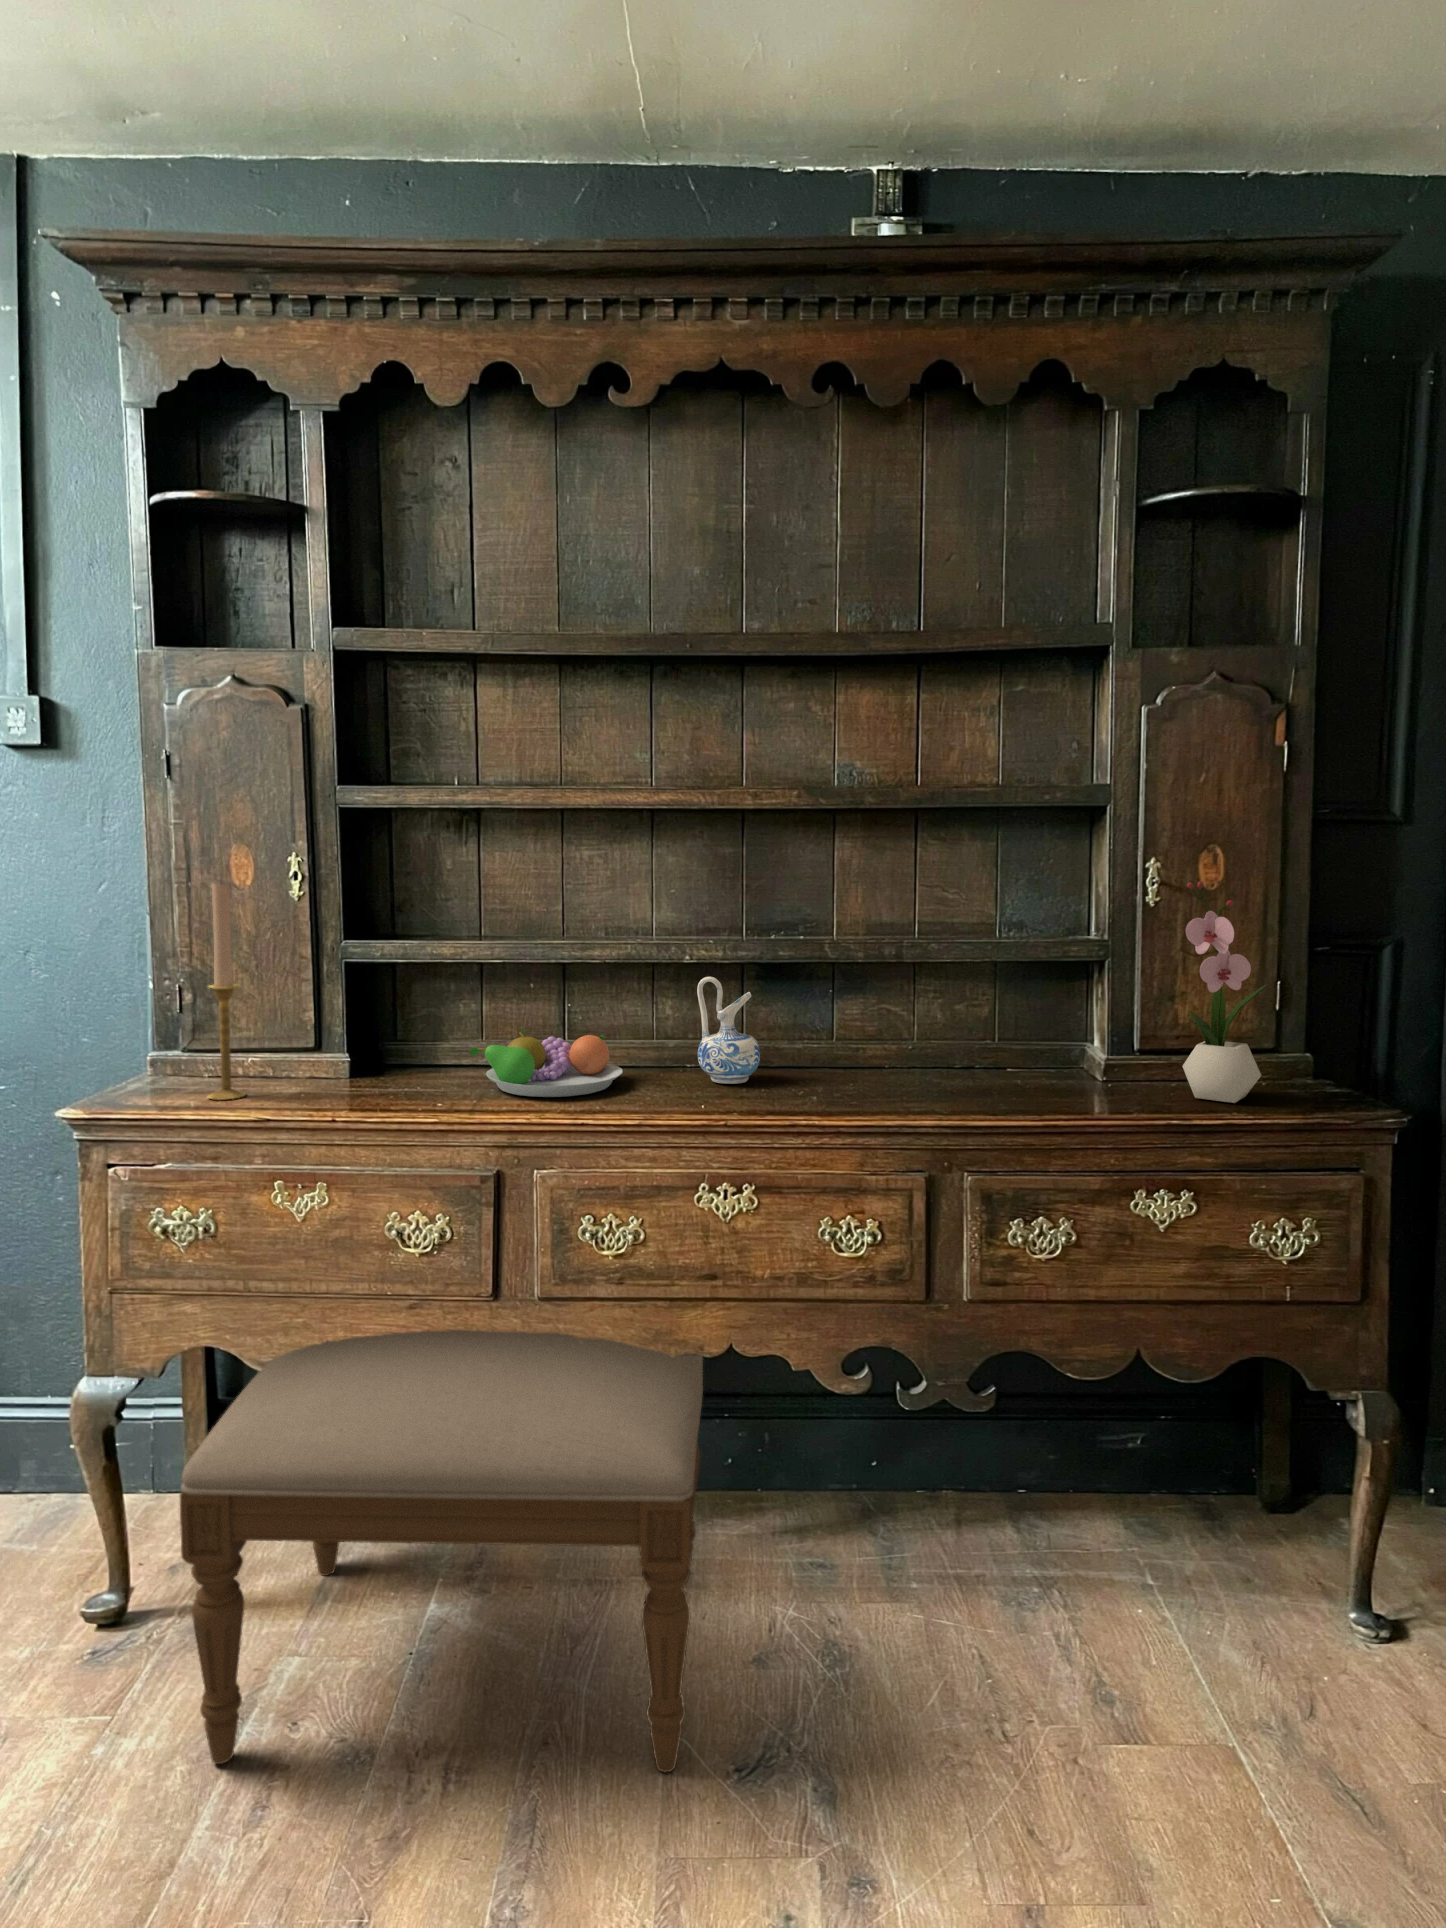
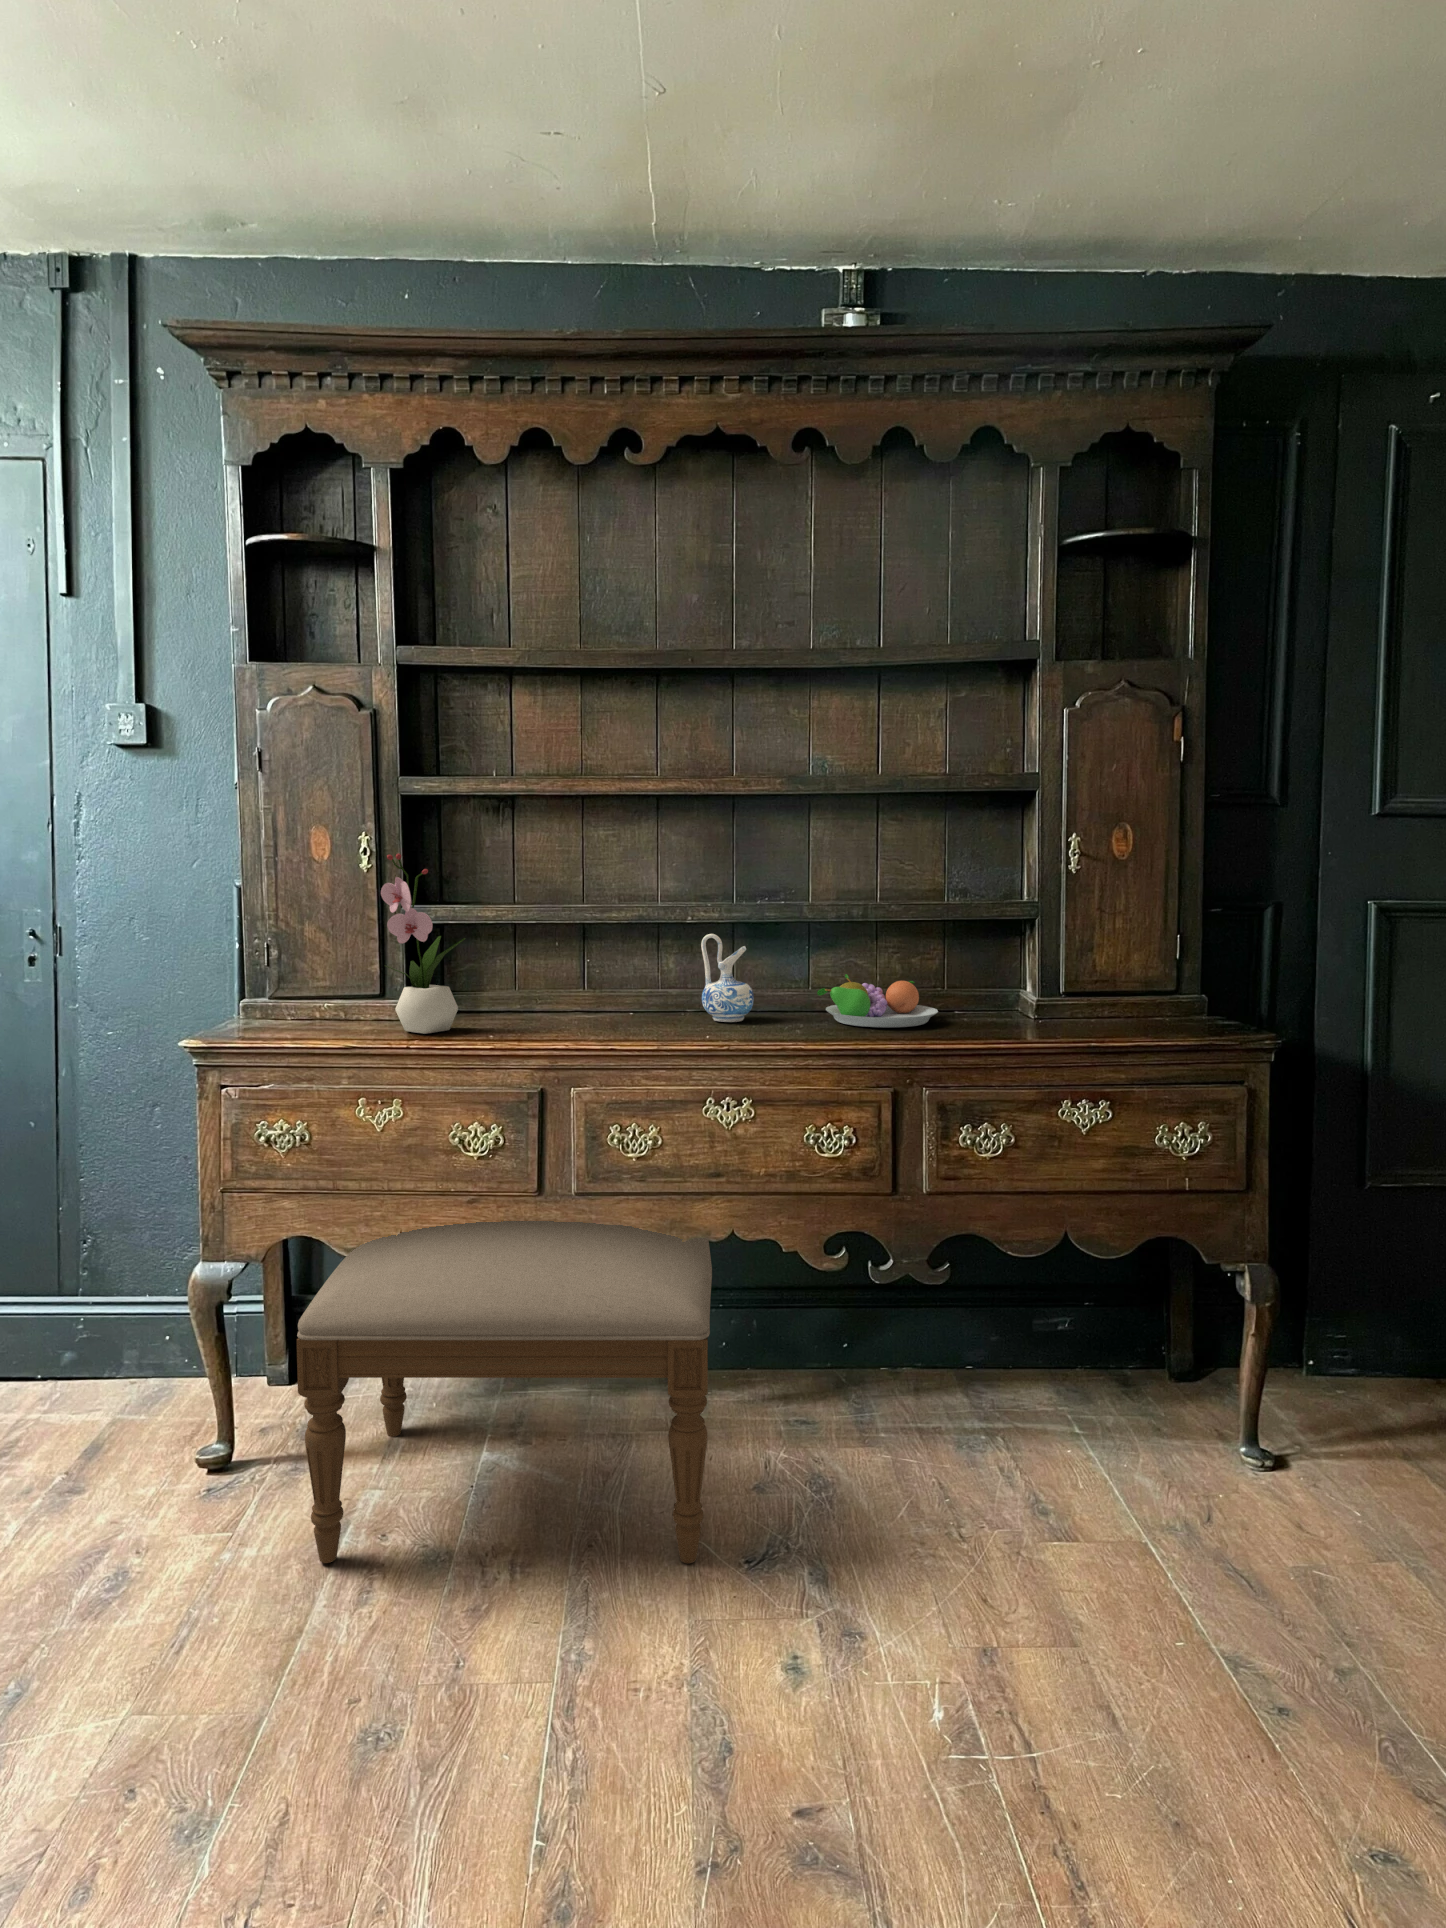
flower arrangement: present [1182,881,1267,1103] -> present [381,853,465,1034]
candlestick: present [208,883,245,1100] -> none [298,854,330,1035]
fruit bowl: present [470,1027,622,1097] -> present [817,974,938,1028]

